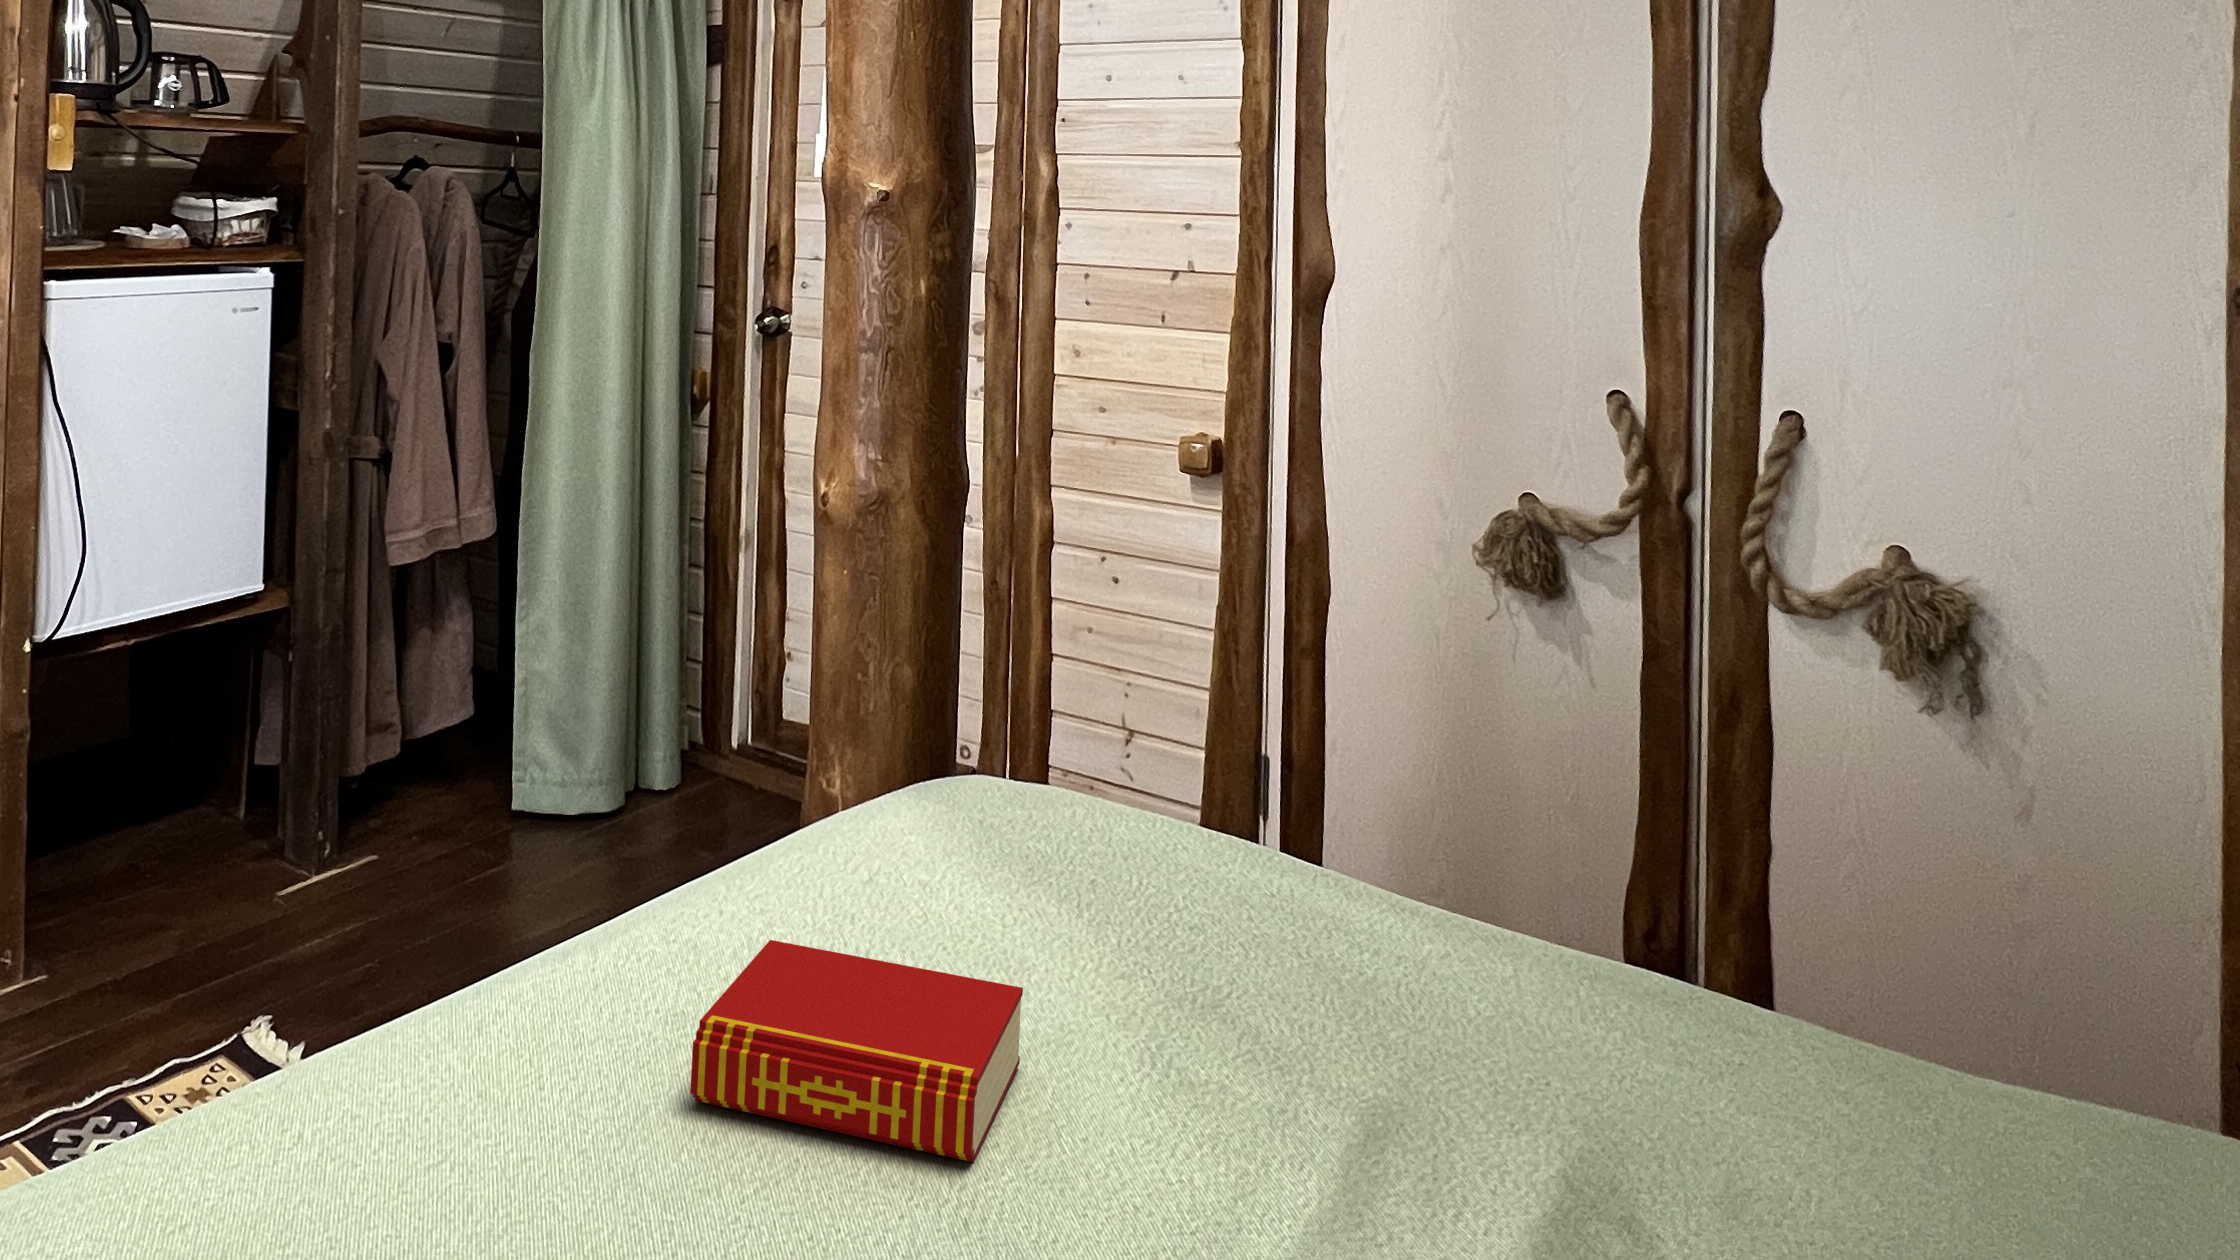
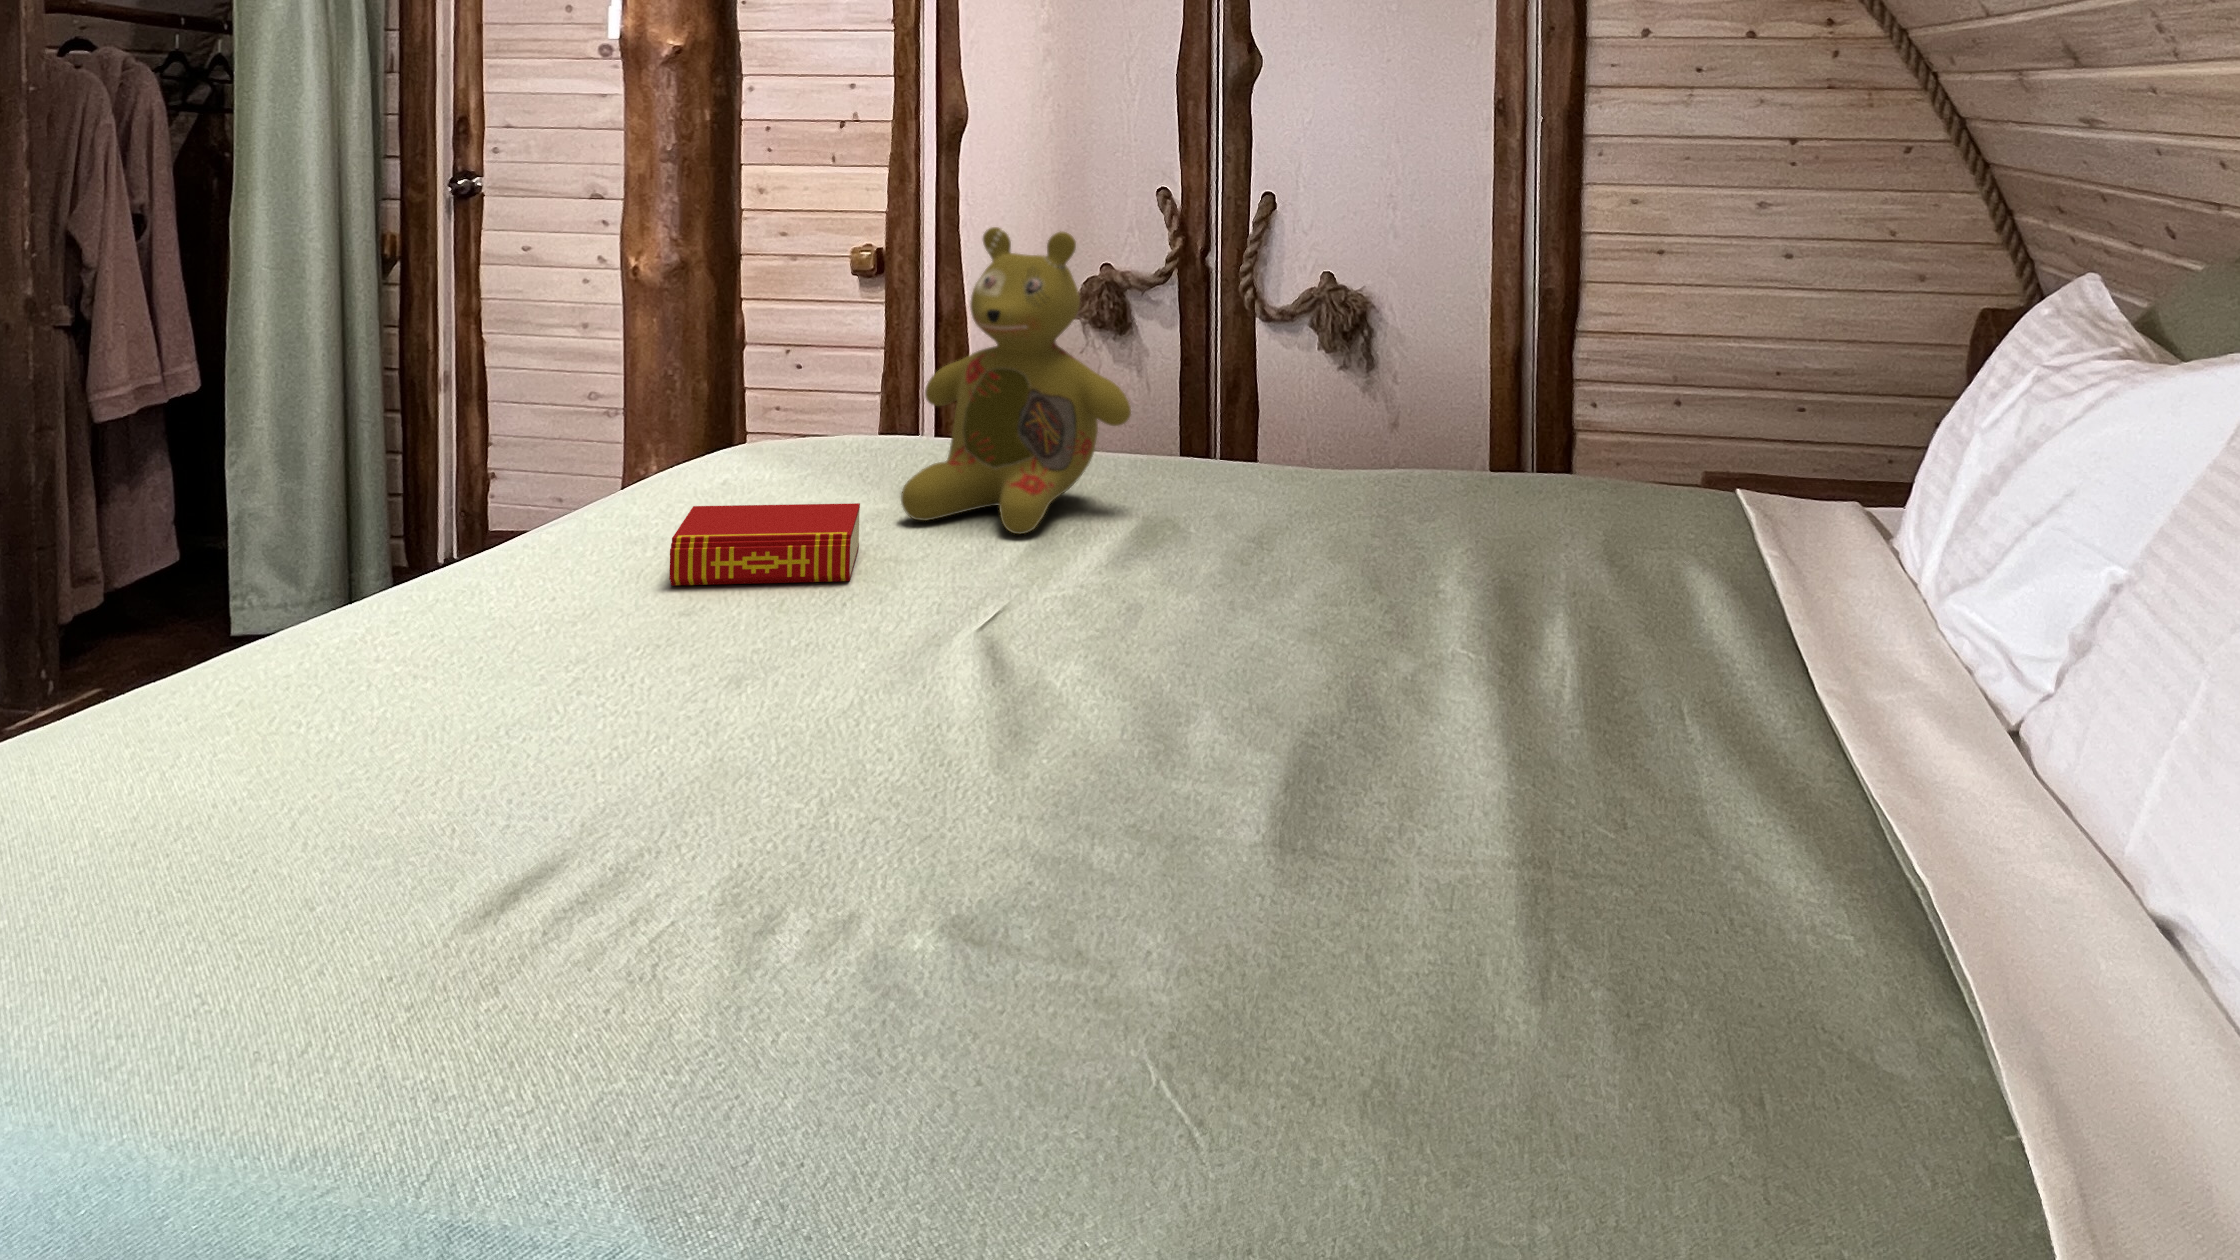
stuffed bear: none [1110,505,1524,1092] -> present [901,227,1131,534]

